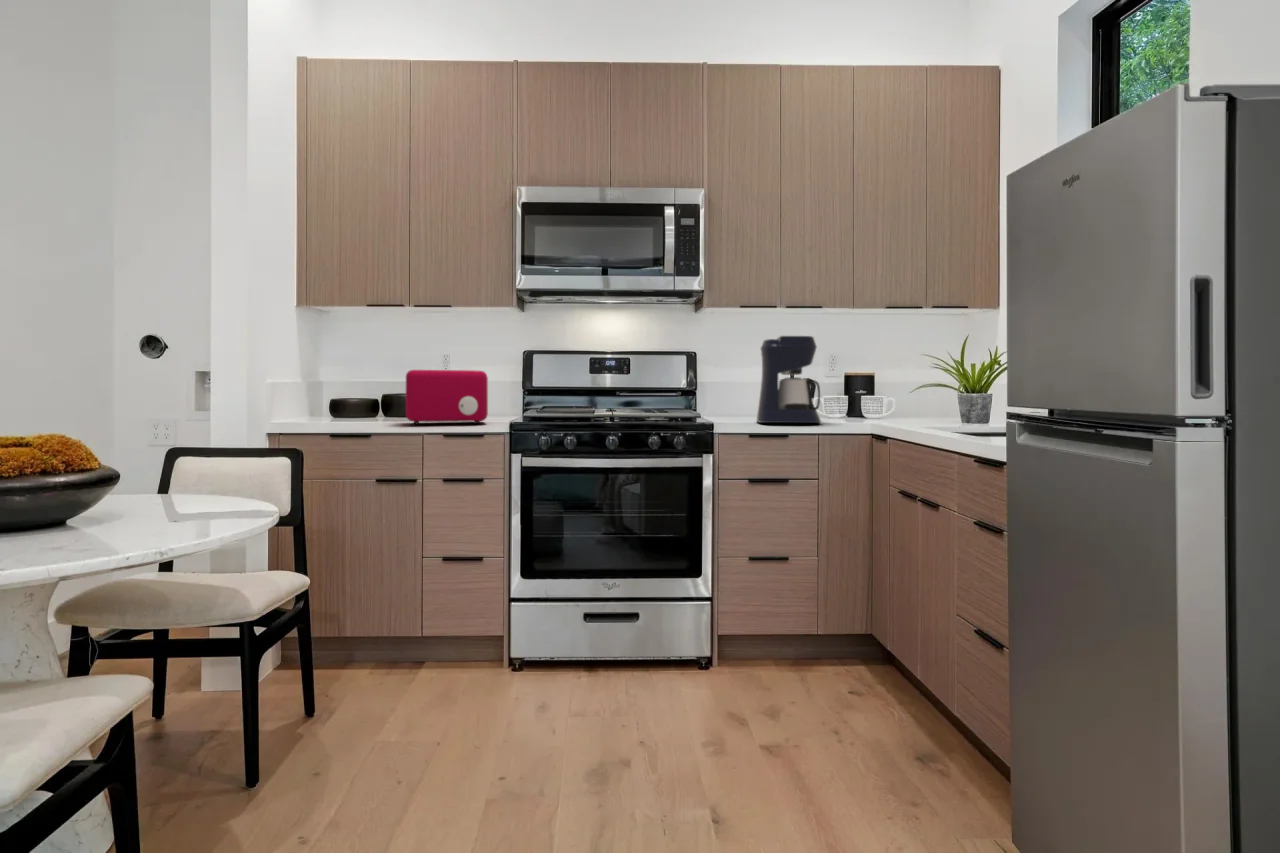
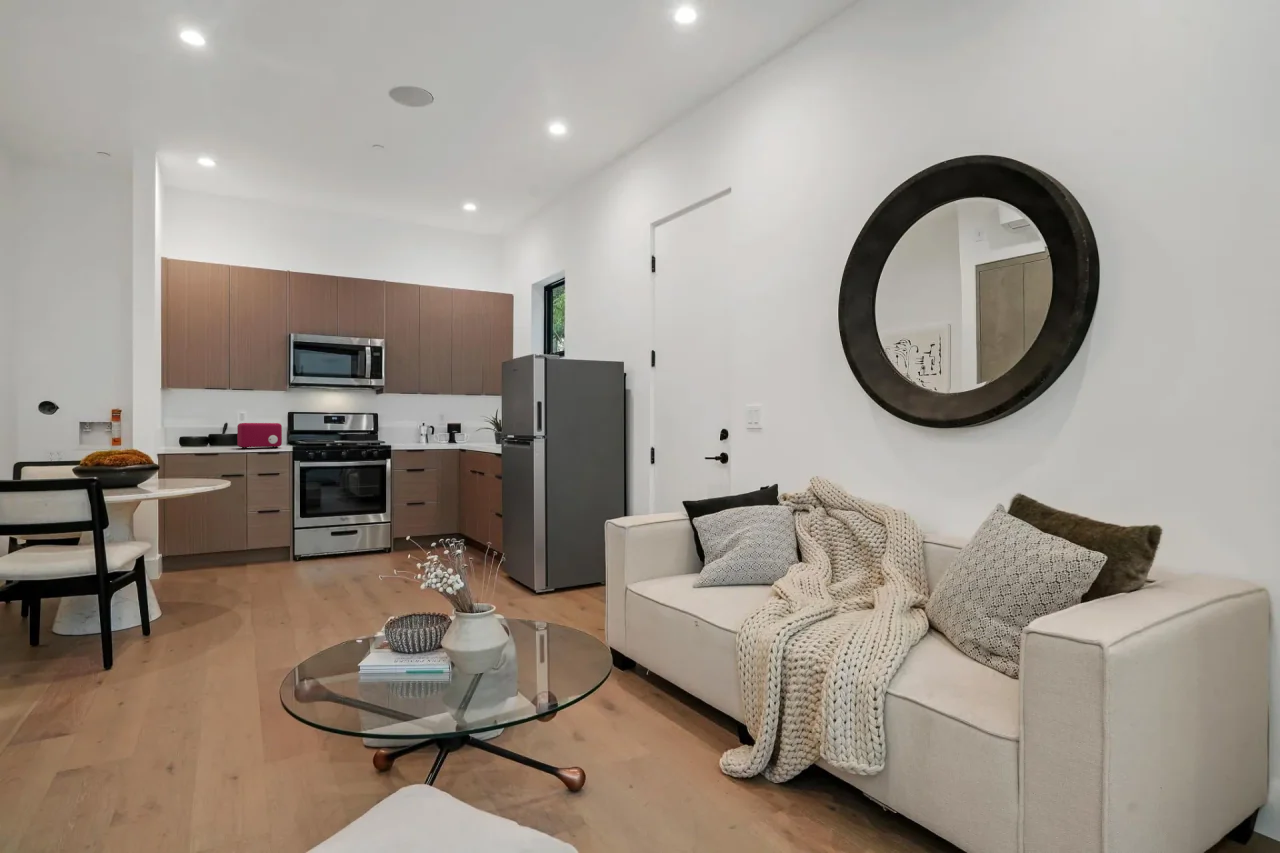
coffee maker: present [757,336,821,423] -> none [410,408,438,445]

